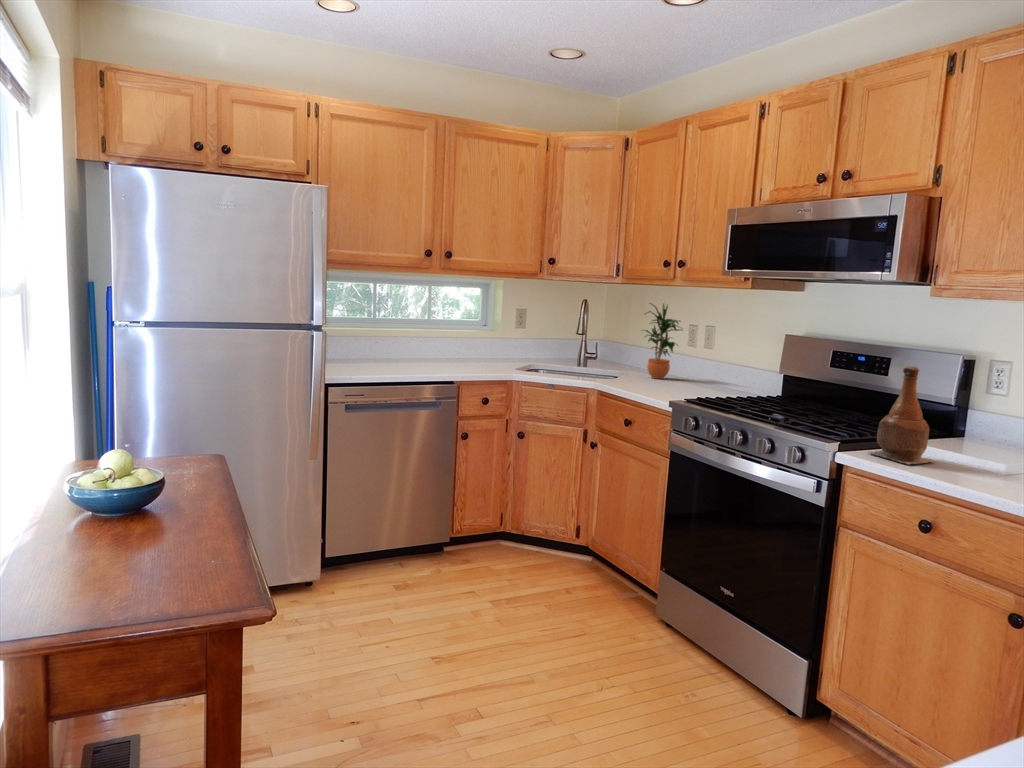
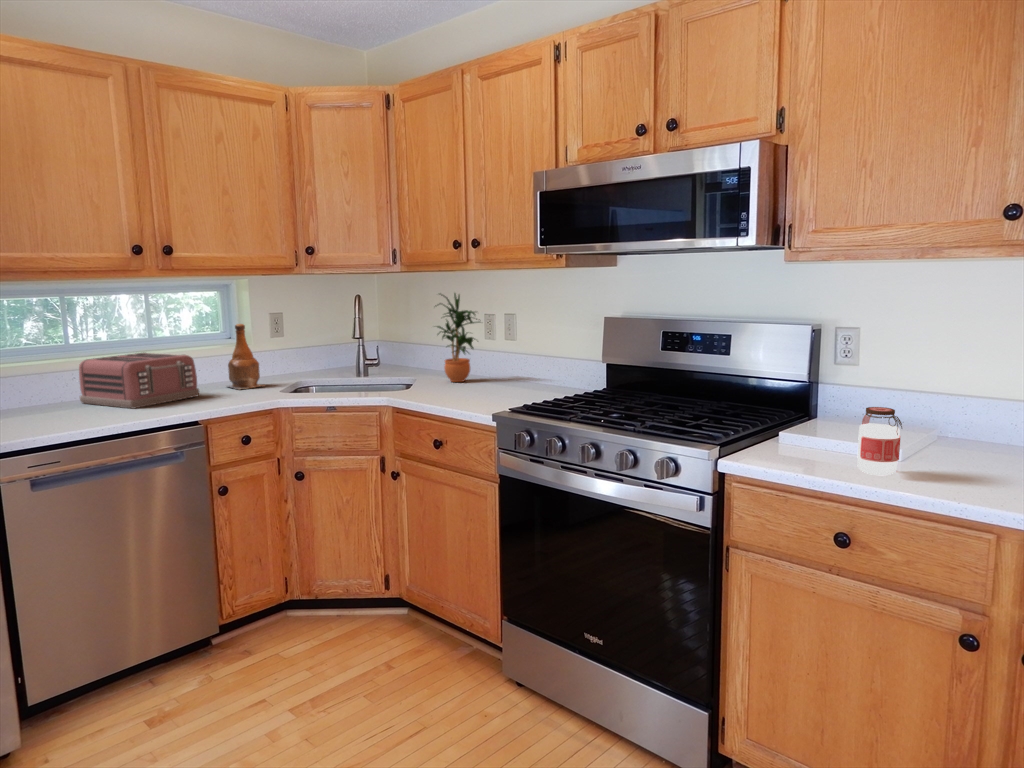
toaster: none [379,330,458,369] -> present [79,353,199,408]
bottle: present [868,366,934,464] -> present [228,324,264,389]
jar: none [951,423,994,481] -> present [857,407,902,475]

